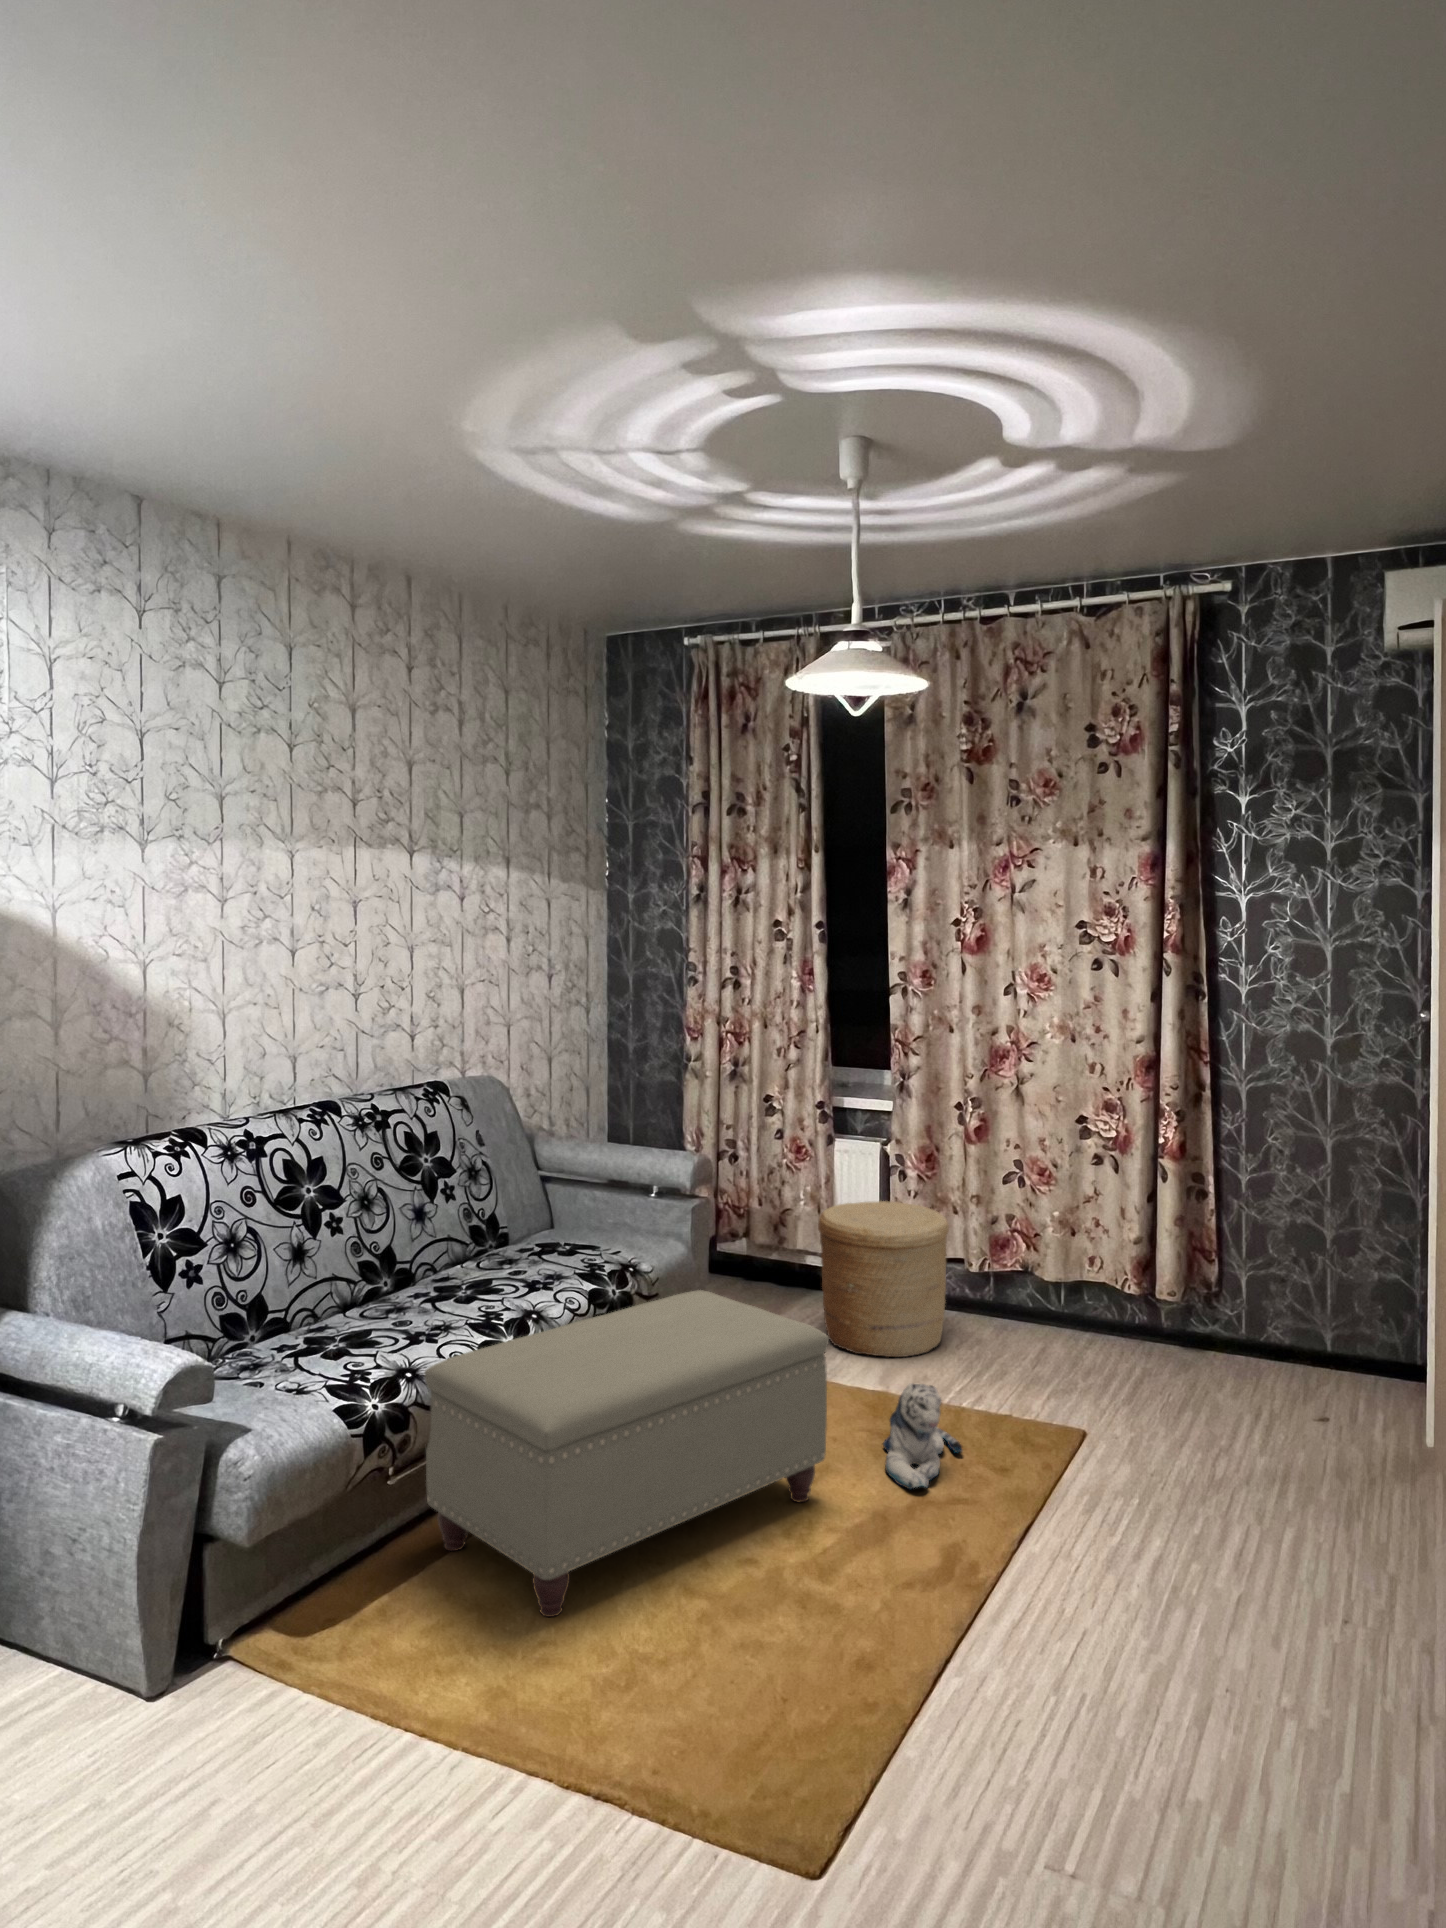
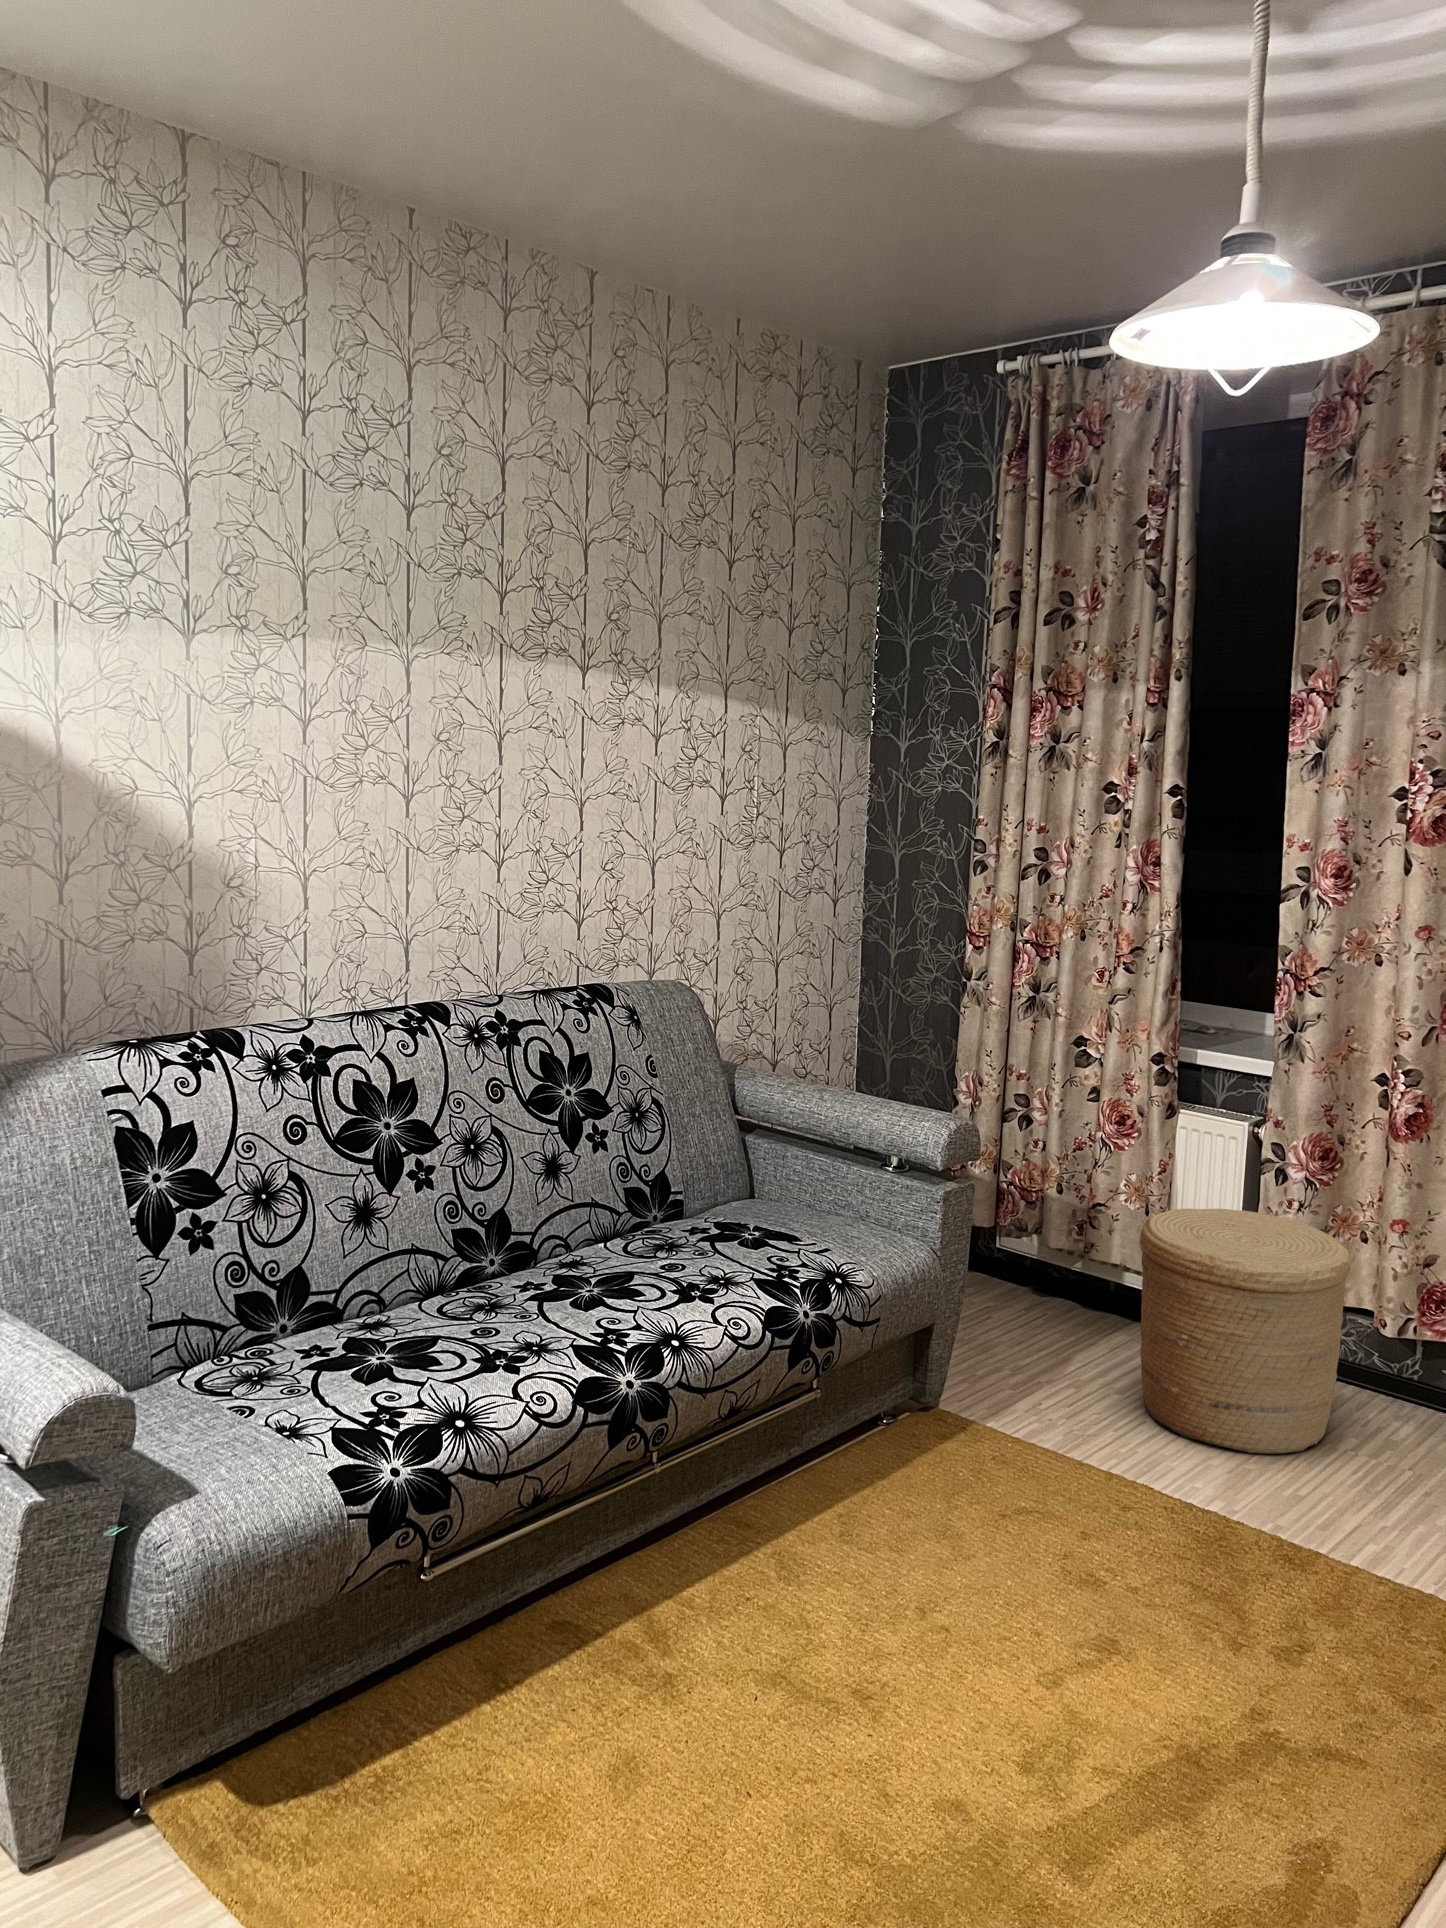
ottoman: present [424,1290,829,1617] -> none [482,1334,1125,1847]
plush toy: present [883,1383,962,1489] -> none [1210,1531,1348,1713]

